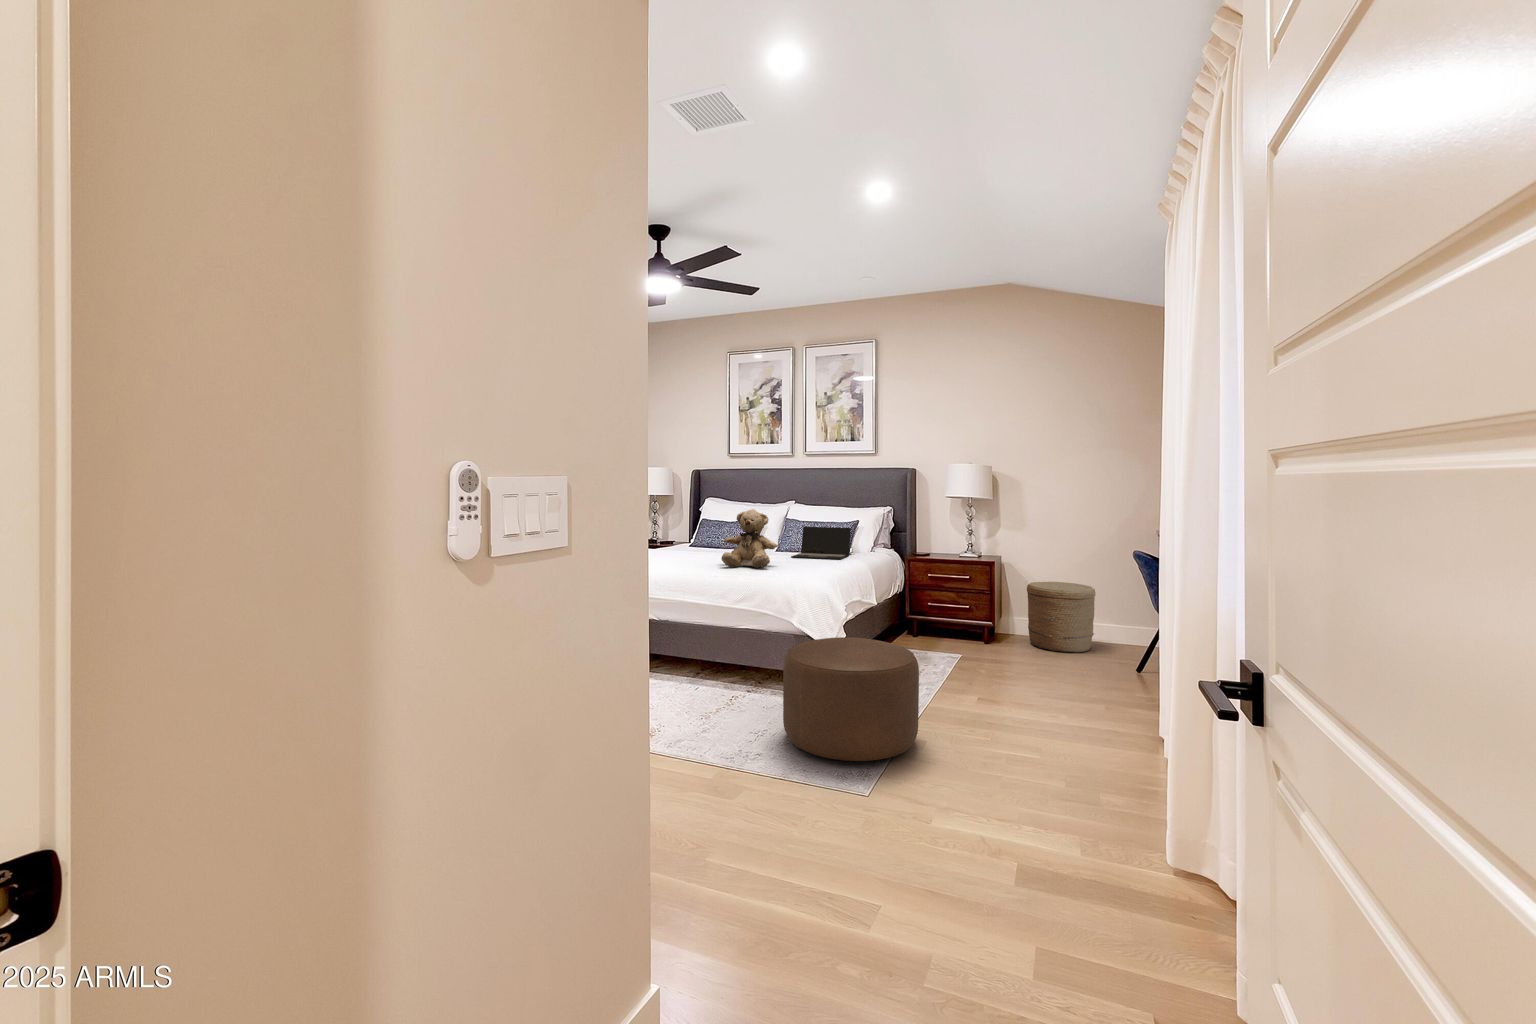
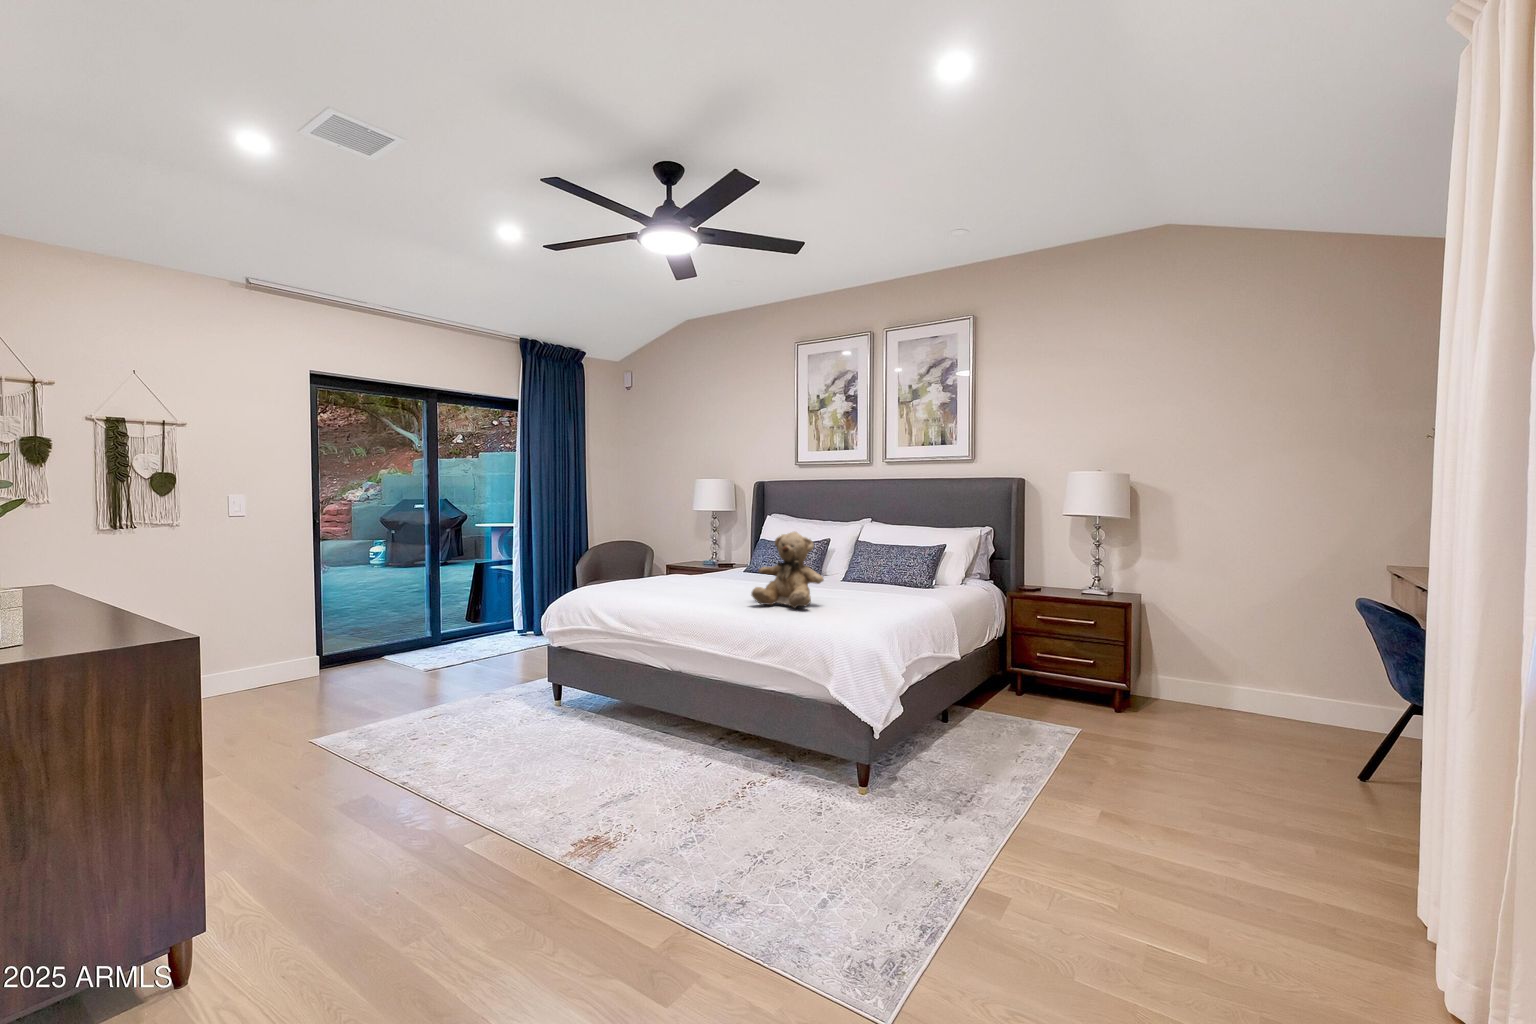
laptop: present [791,527,851,559] -> none [851,552,931,597]
woven basket: present [1027,582,1095,652] -> none [1179,632,1286,737]
ottoman: present [783,637,919,761] -> none [791,723,997,944]

